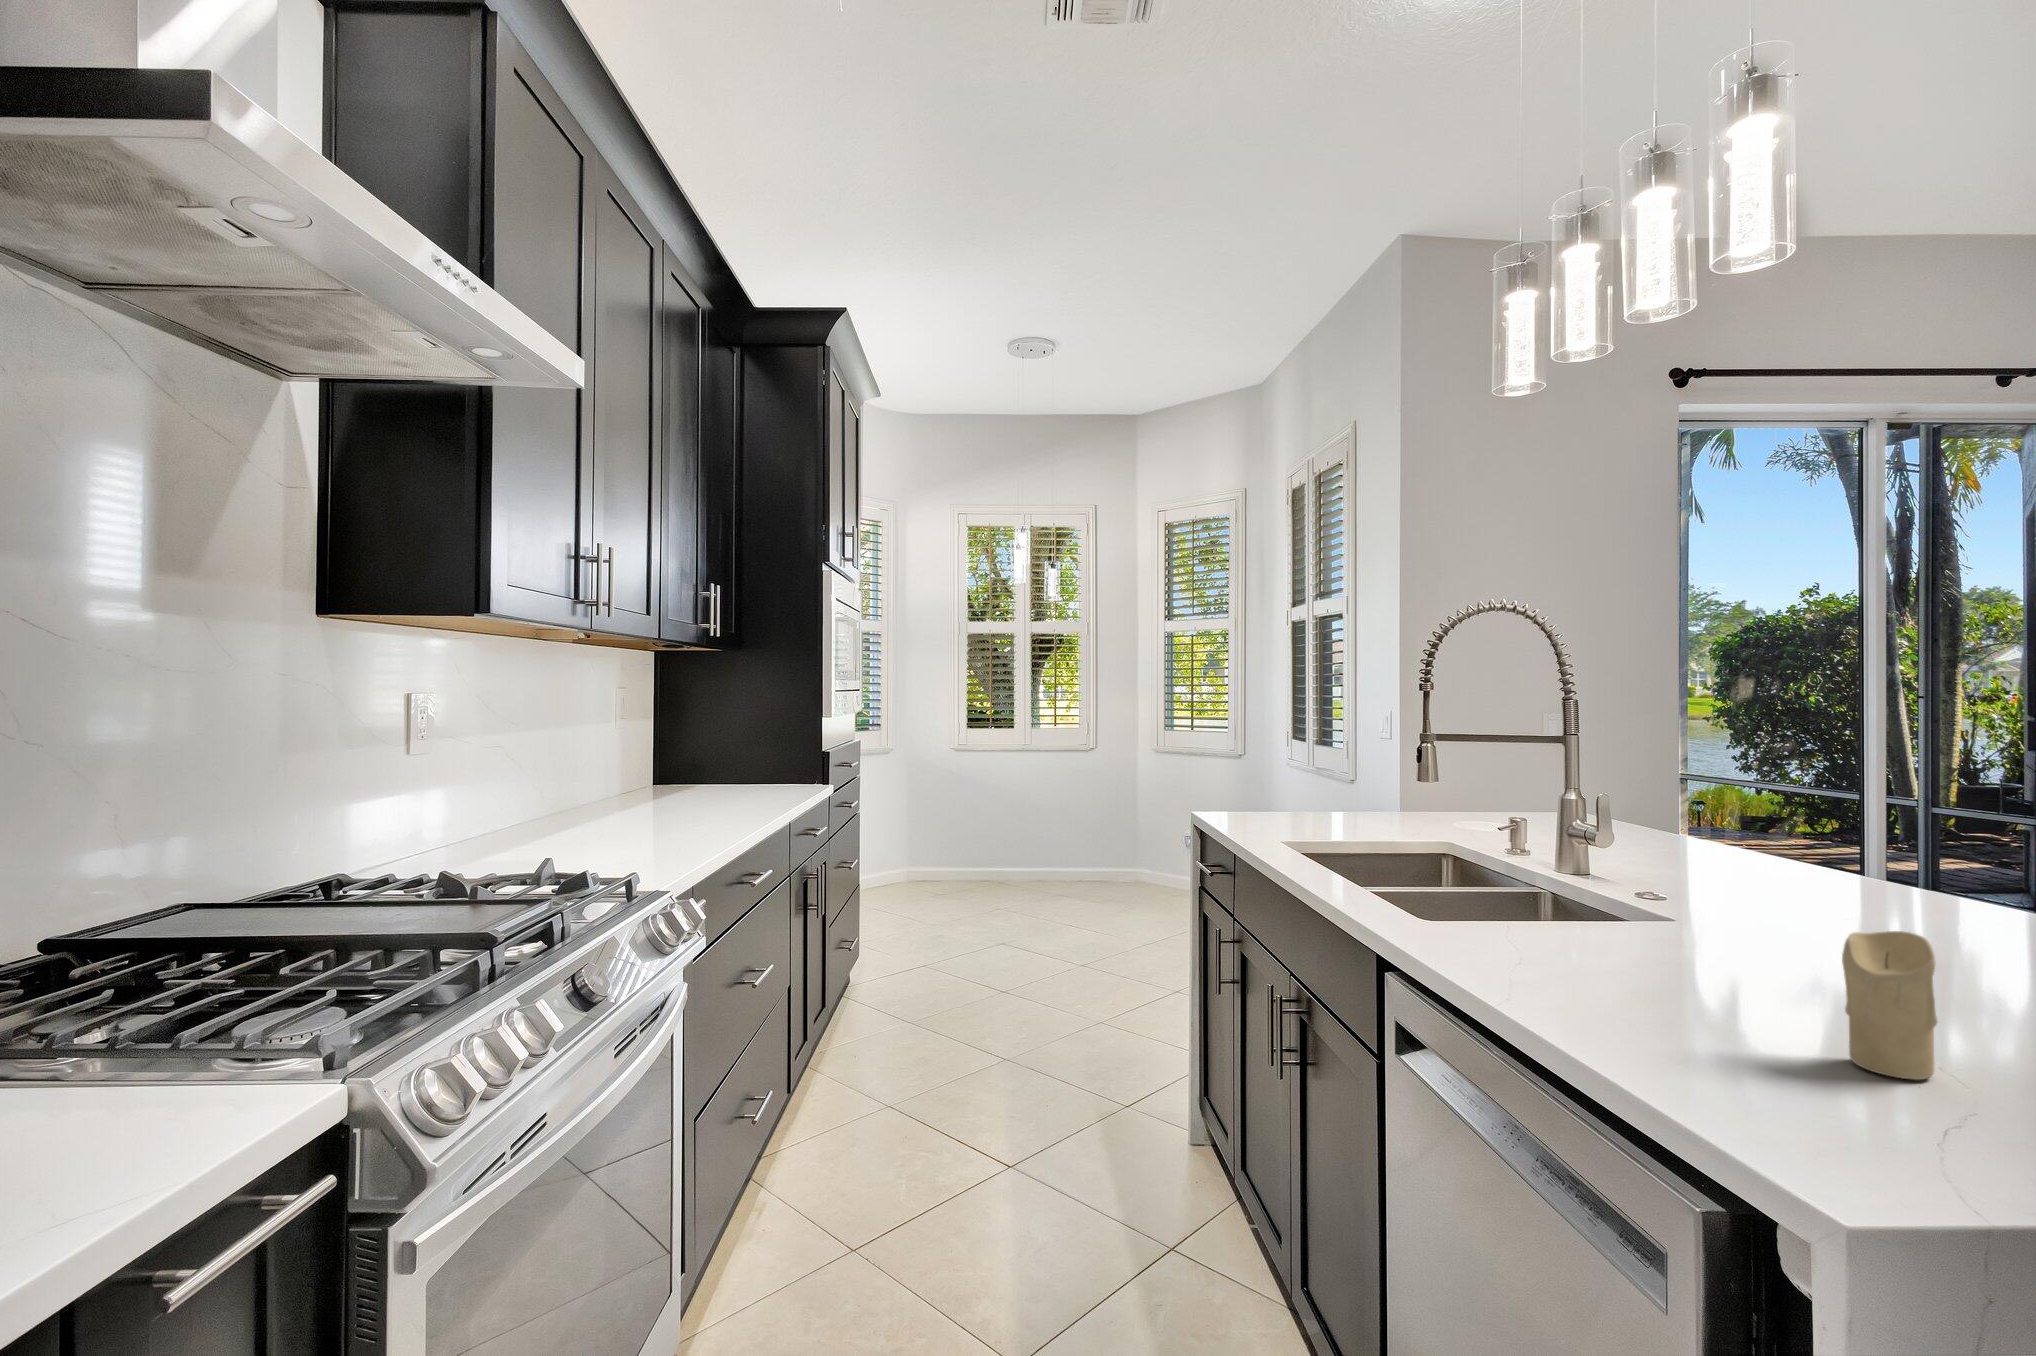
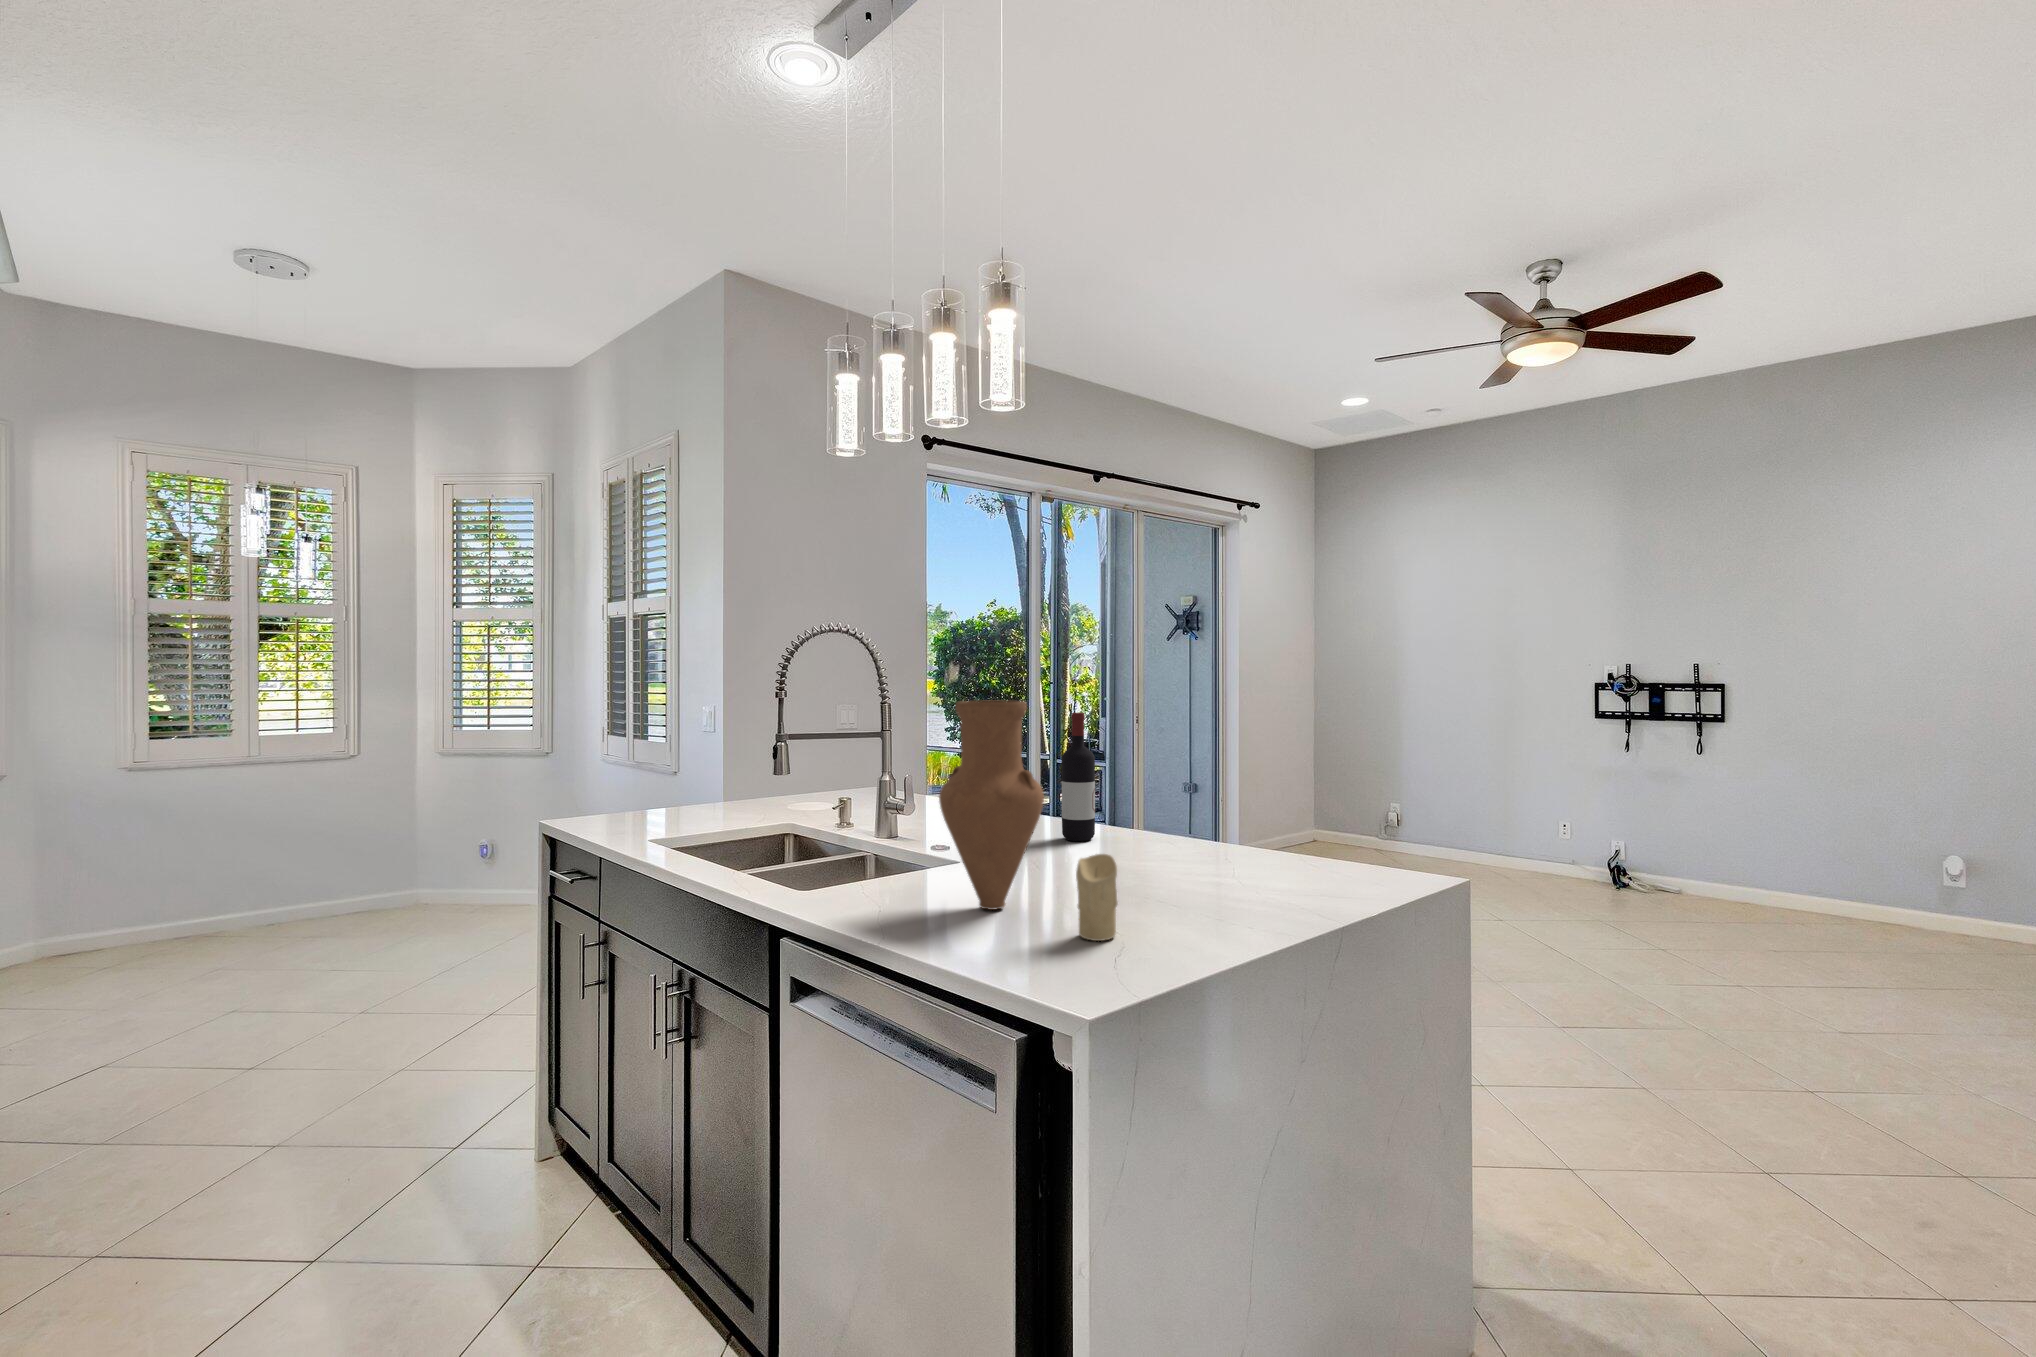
vase: none [1604,682,1795,990] -> present [939,701,1044,910]
wine bottle: none [1879,717,1954,924] -> present [1061,713,1095,841]

